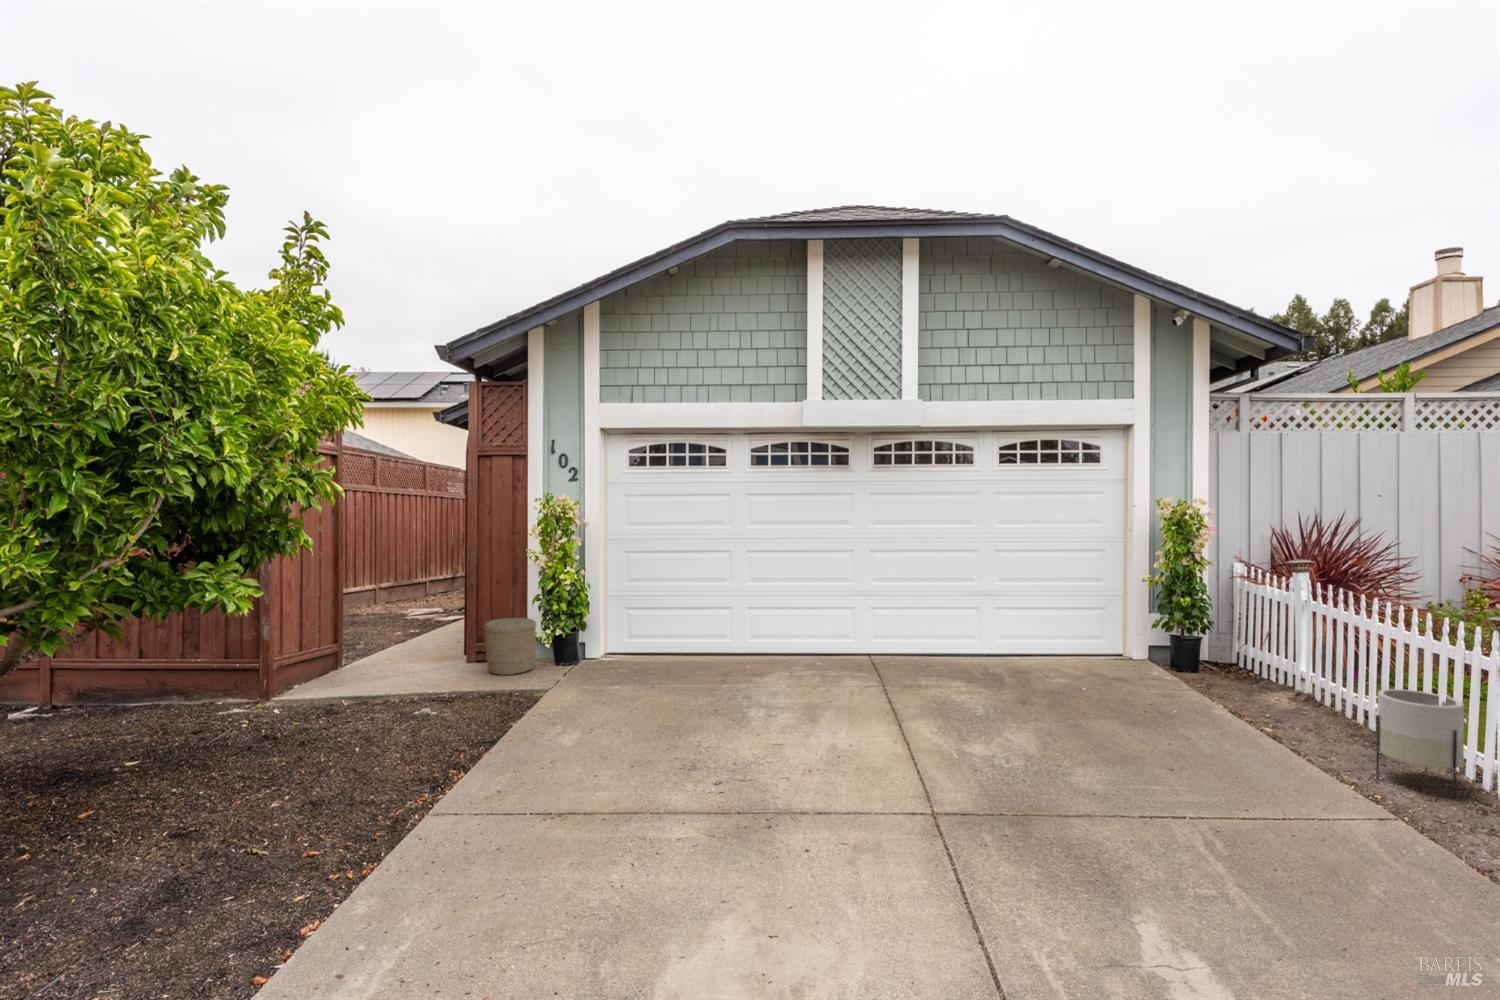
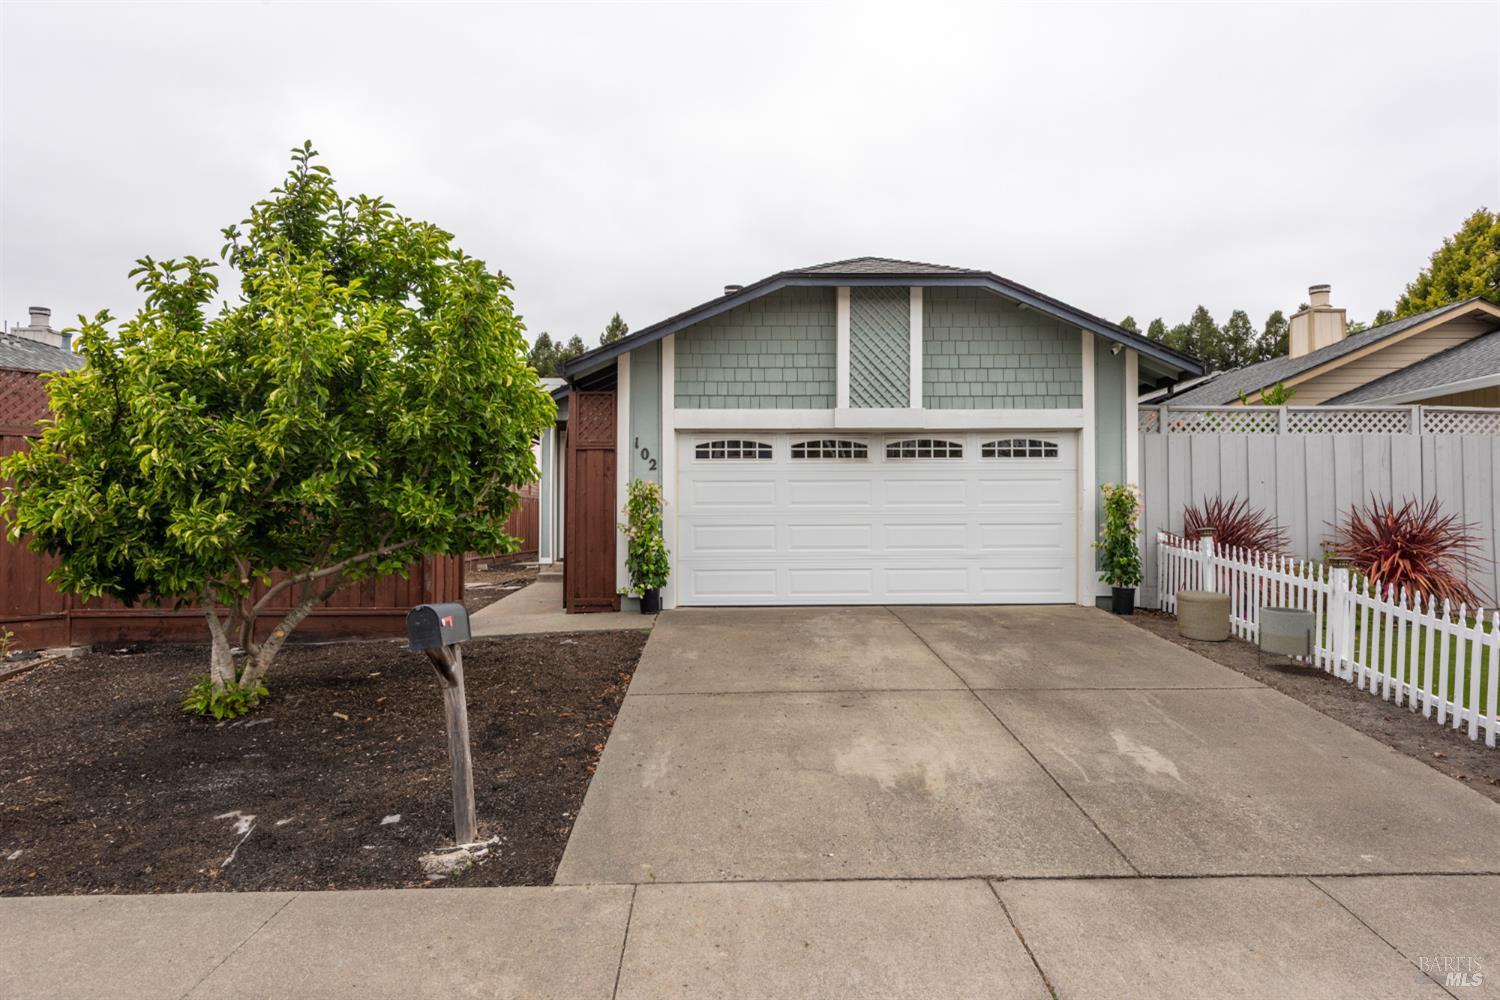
woven basket: present [484,618,537,675] -> present [1176,590,1231,641]

